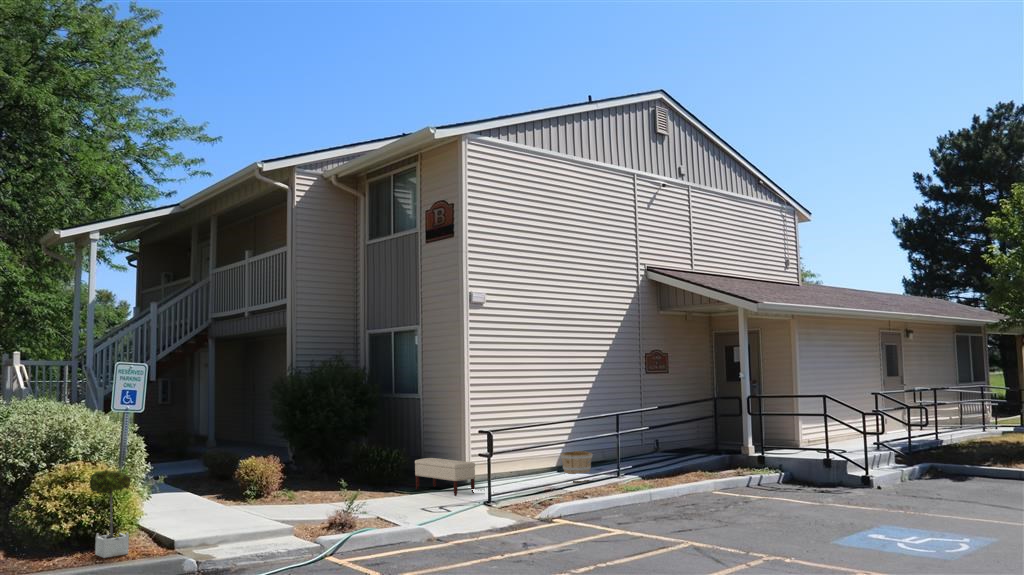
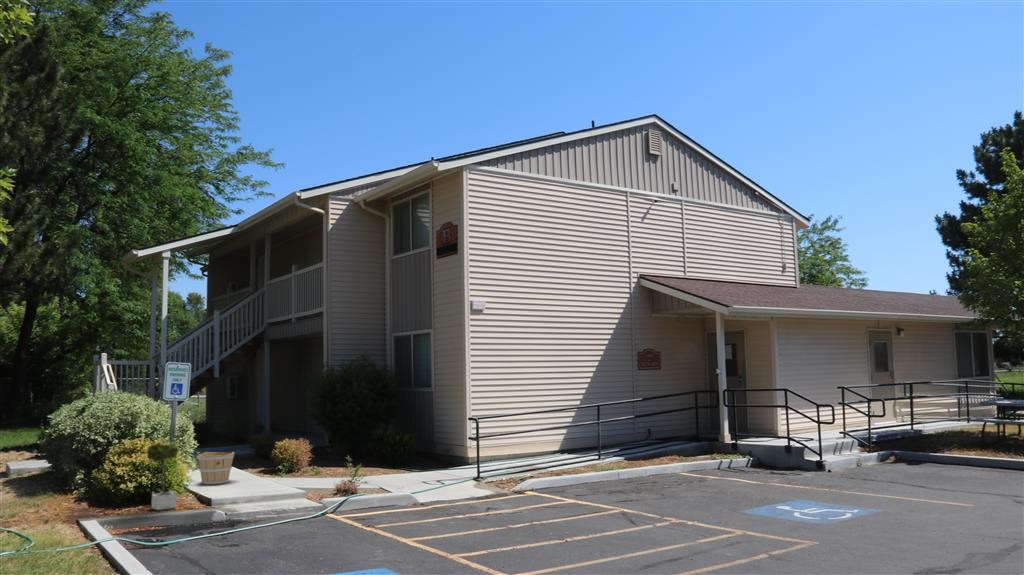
wooden bucket: present [560,451,592,482] -> present [197,452,234,485]
bench: present [415,458,475,496] -> none [424,442,472,474]

